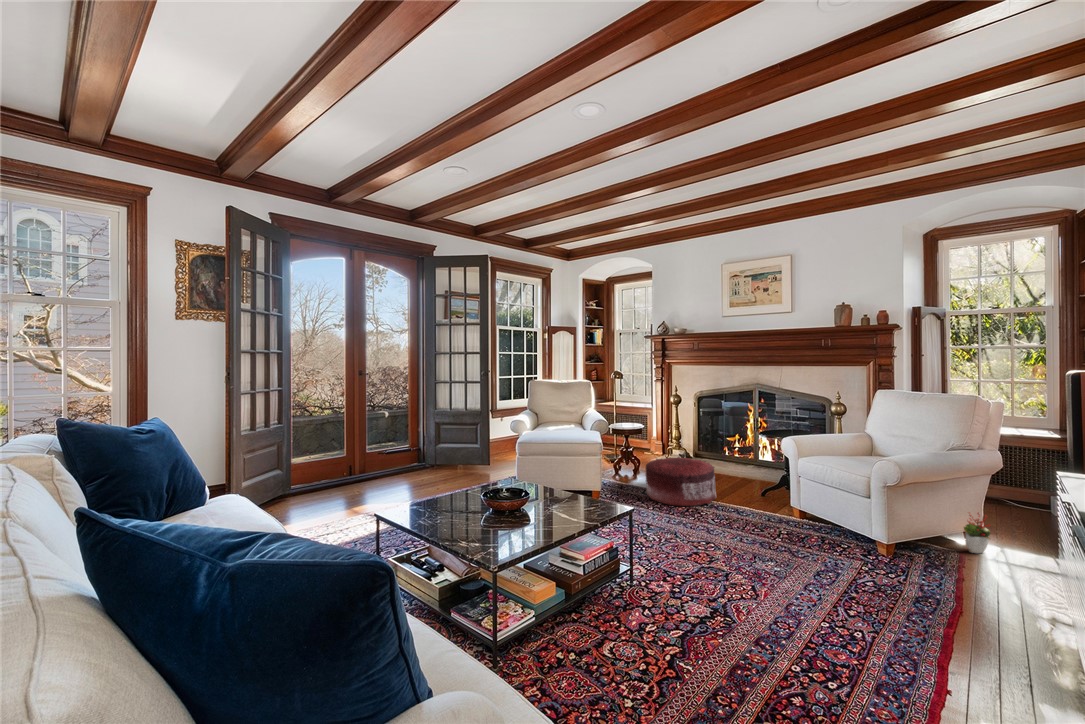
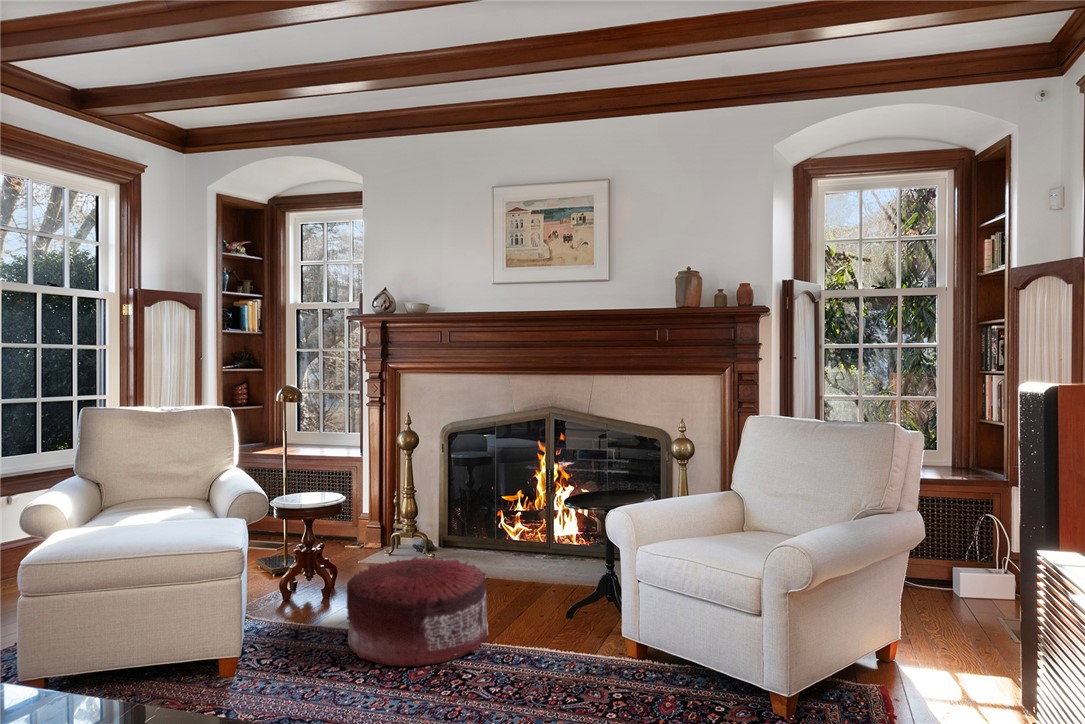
decorative plant: present [964,513,990,553] -> none [886,615,922,685]

